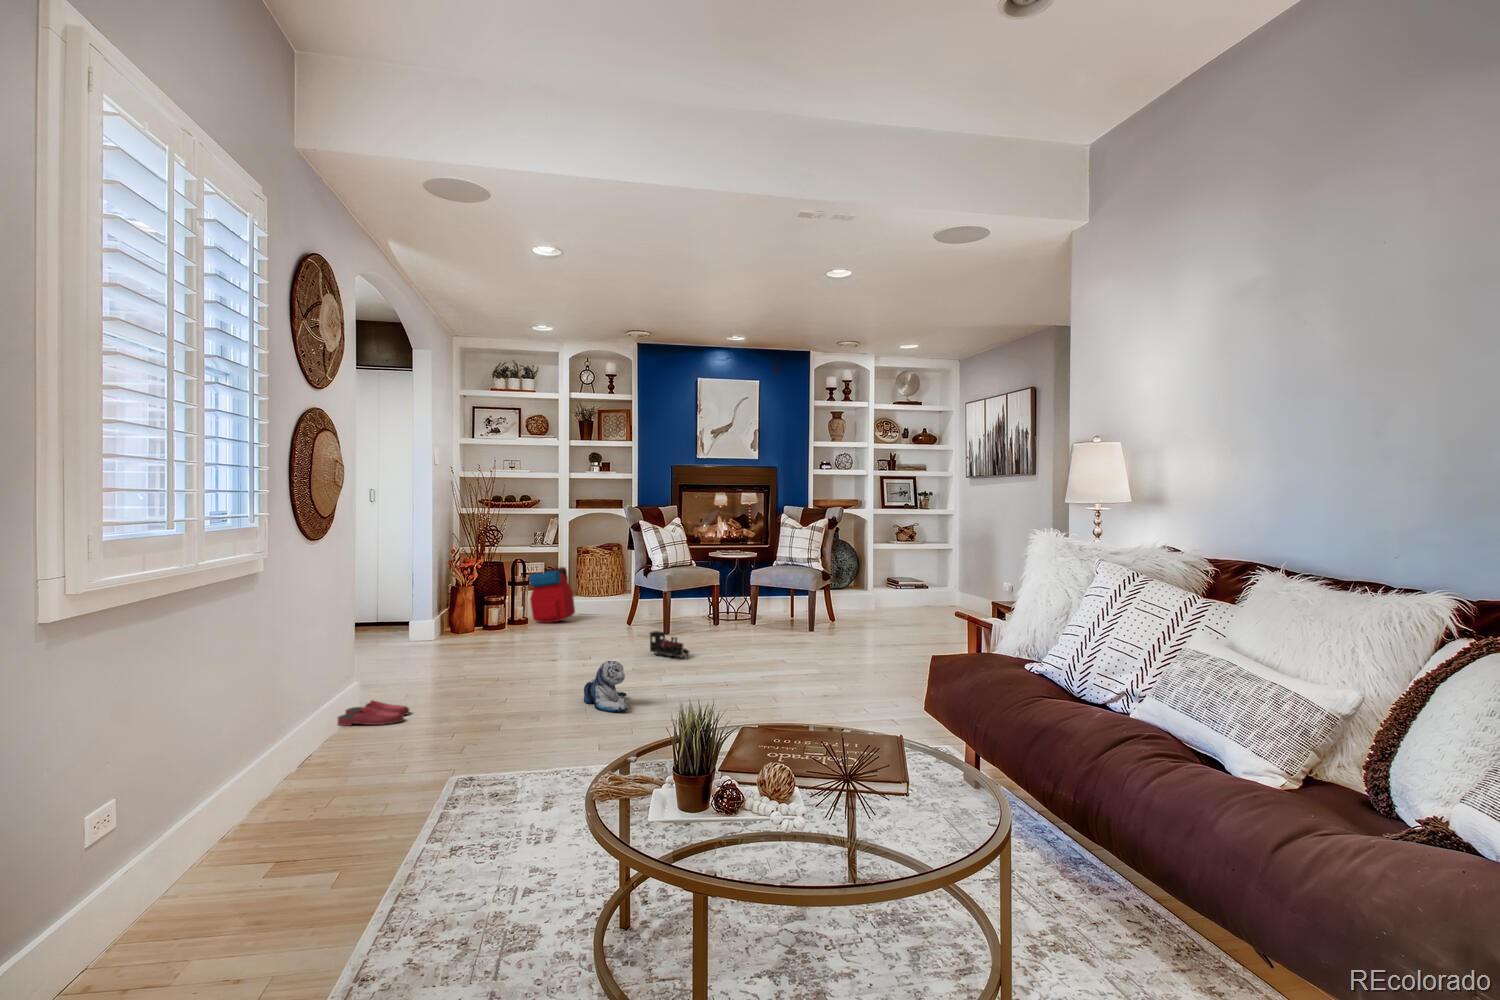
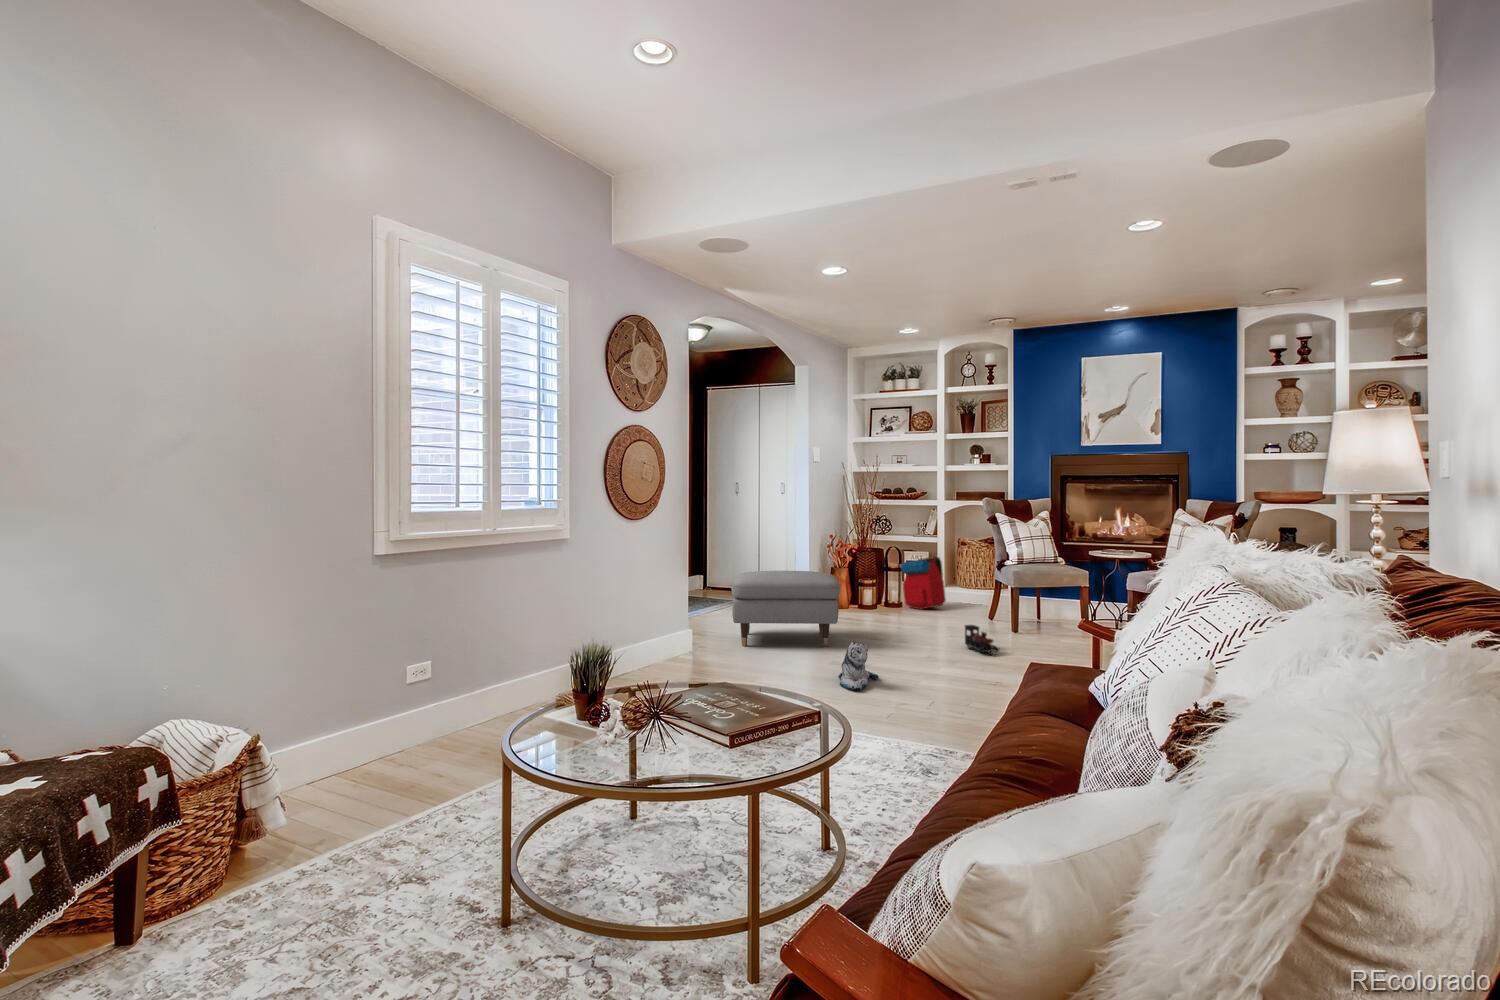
ottoman: none [384,590,534,686] -> present [732,571,841,647]
slippers: present [337,700,409,726] -> none [657,649,709,669]

